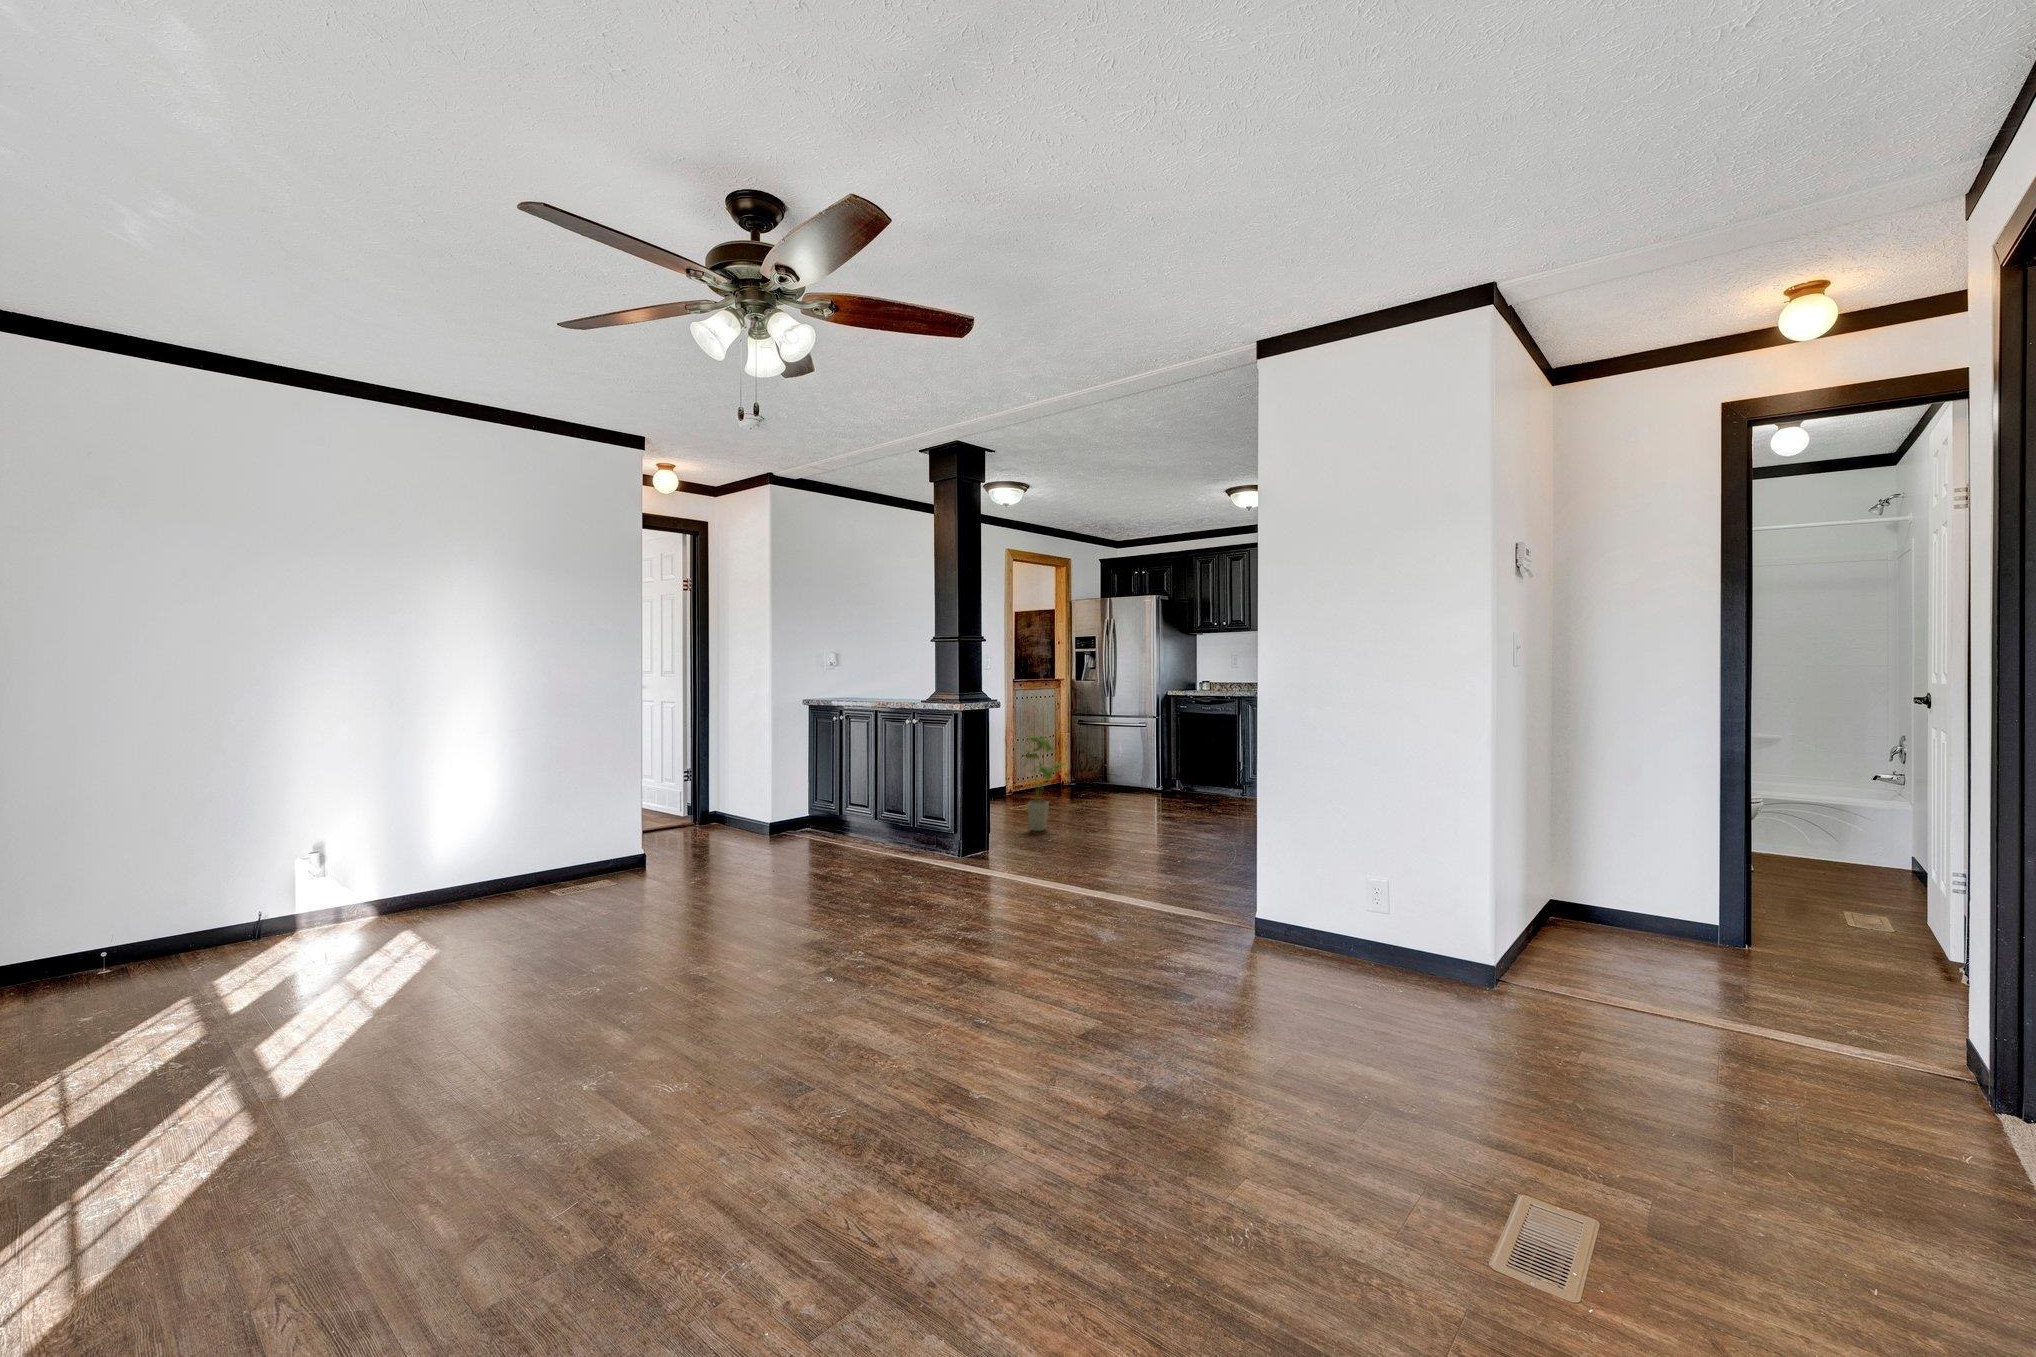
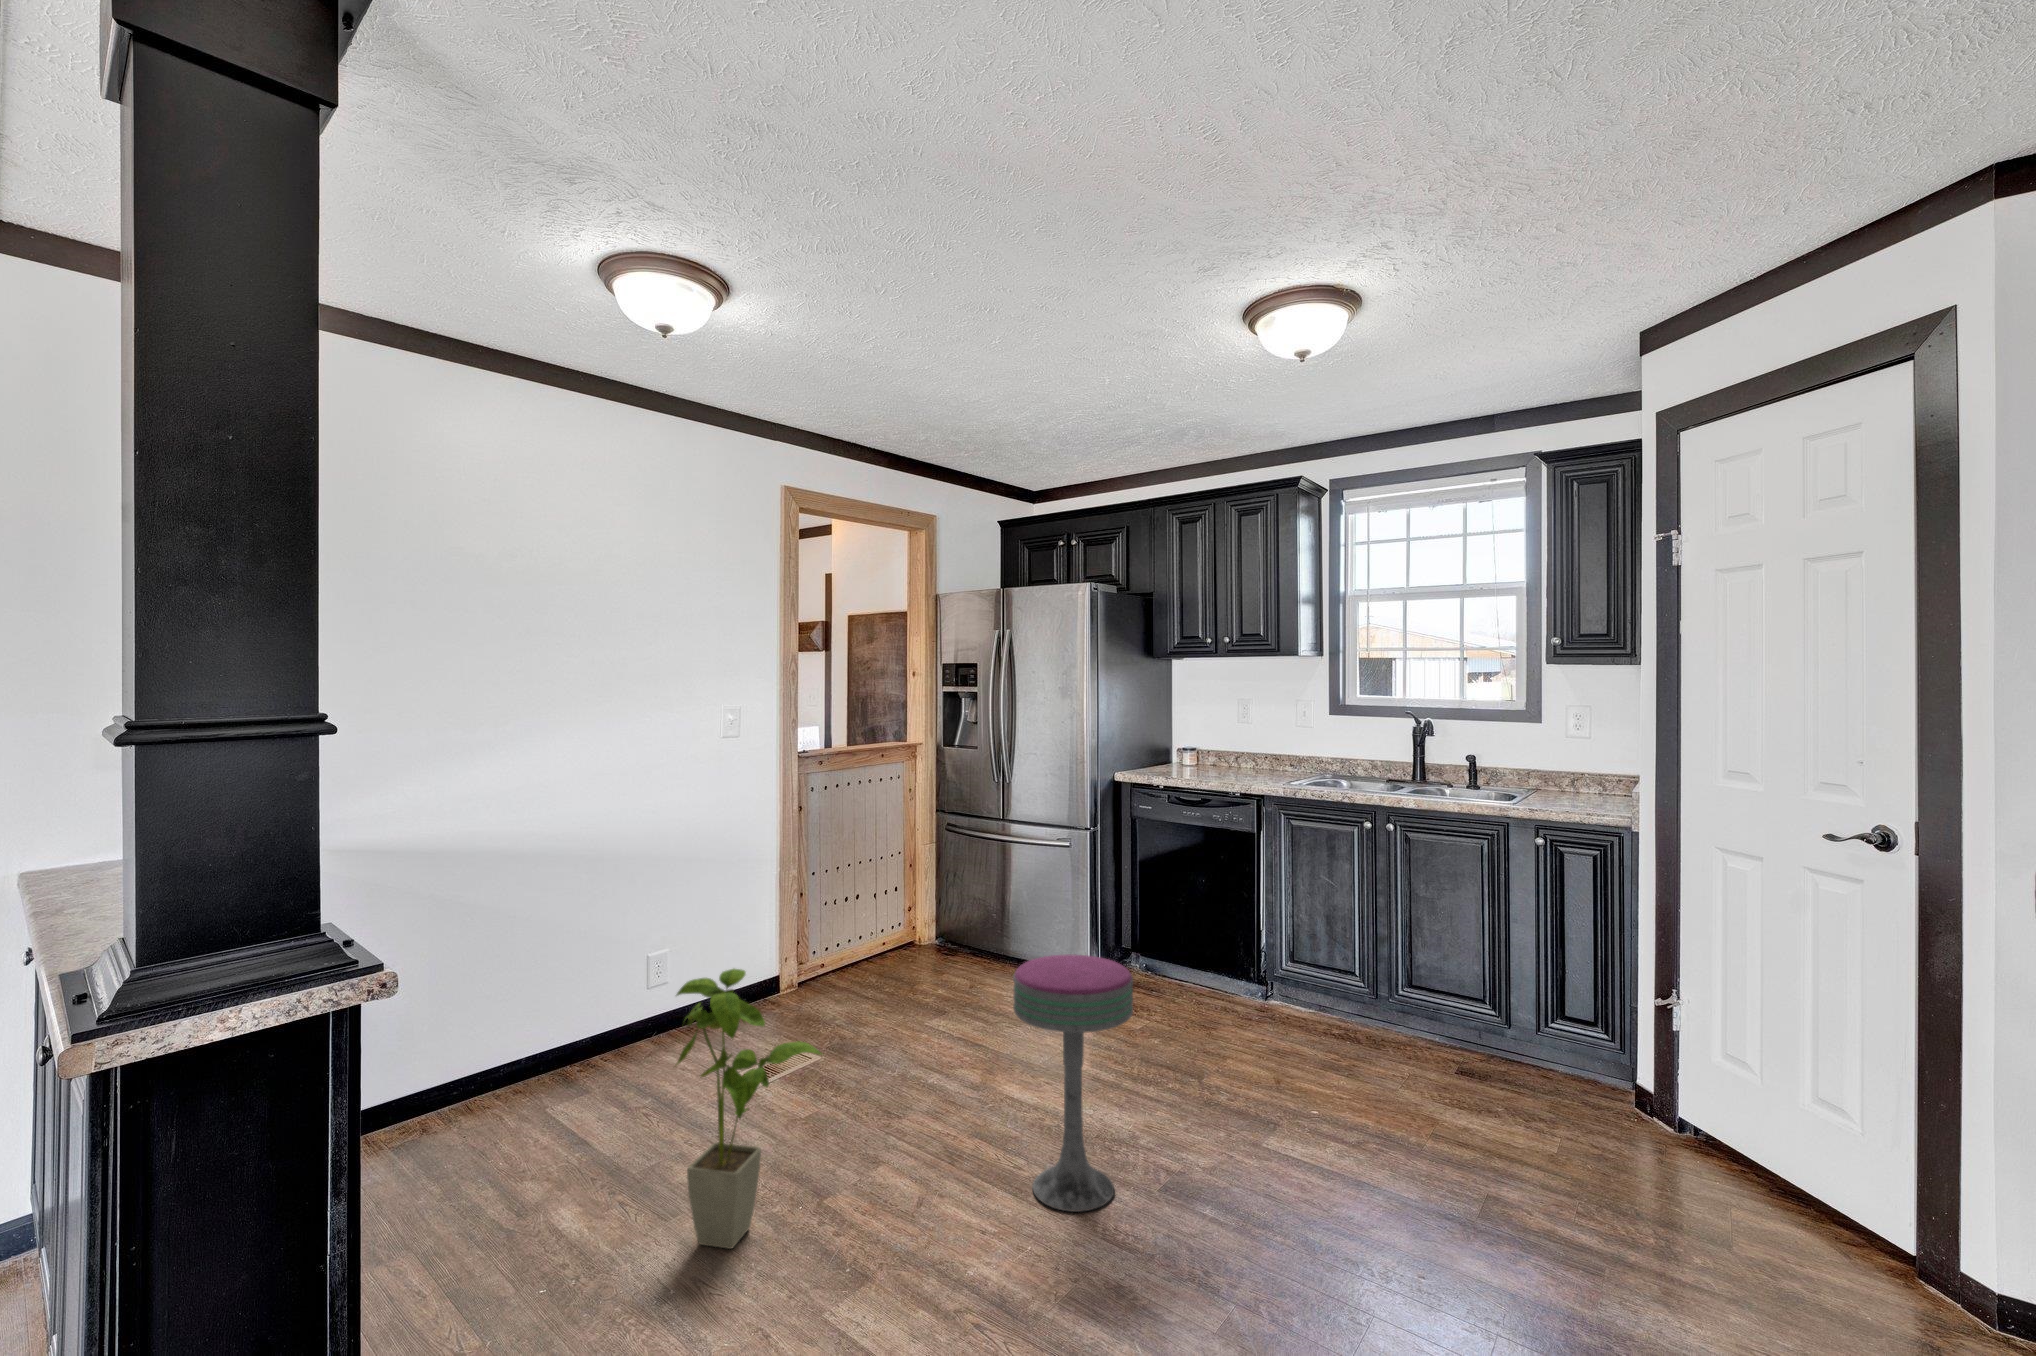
bar stool: none [1136,742,1181,827] -> present [1013,954,1133,1212]

